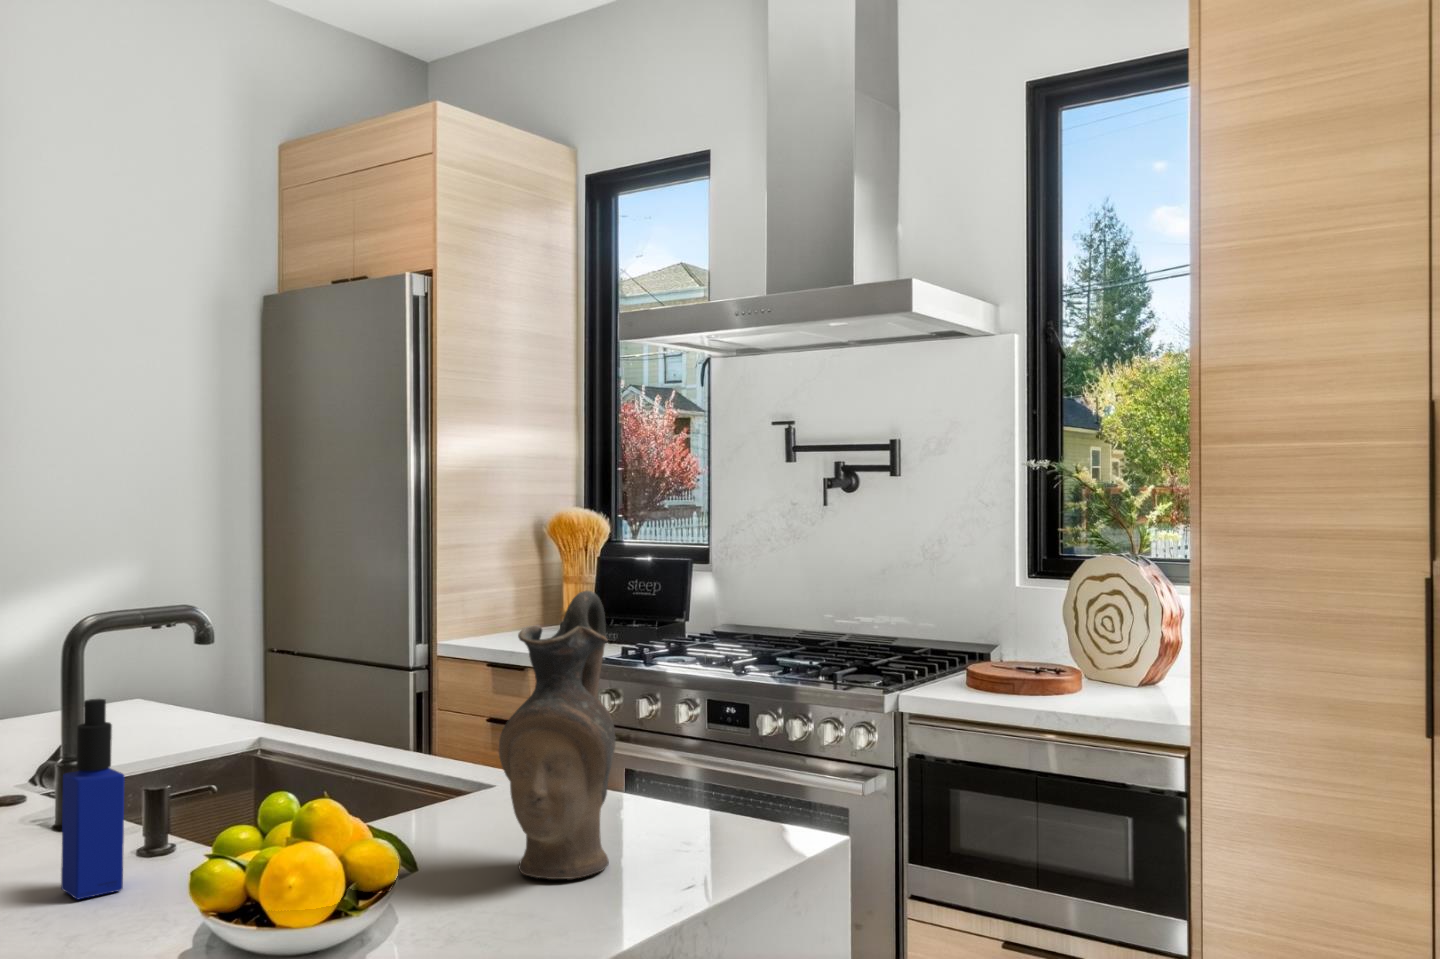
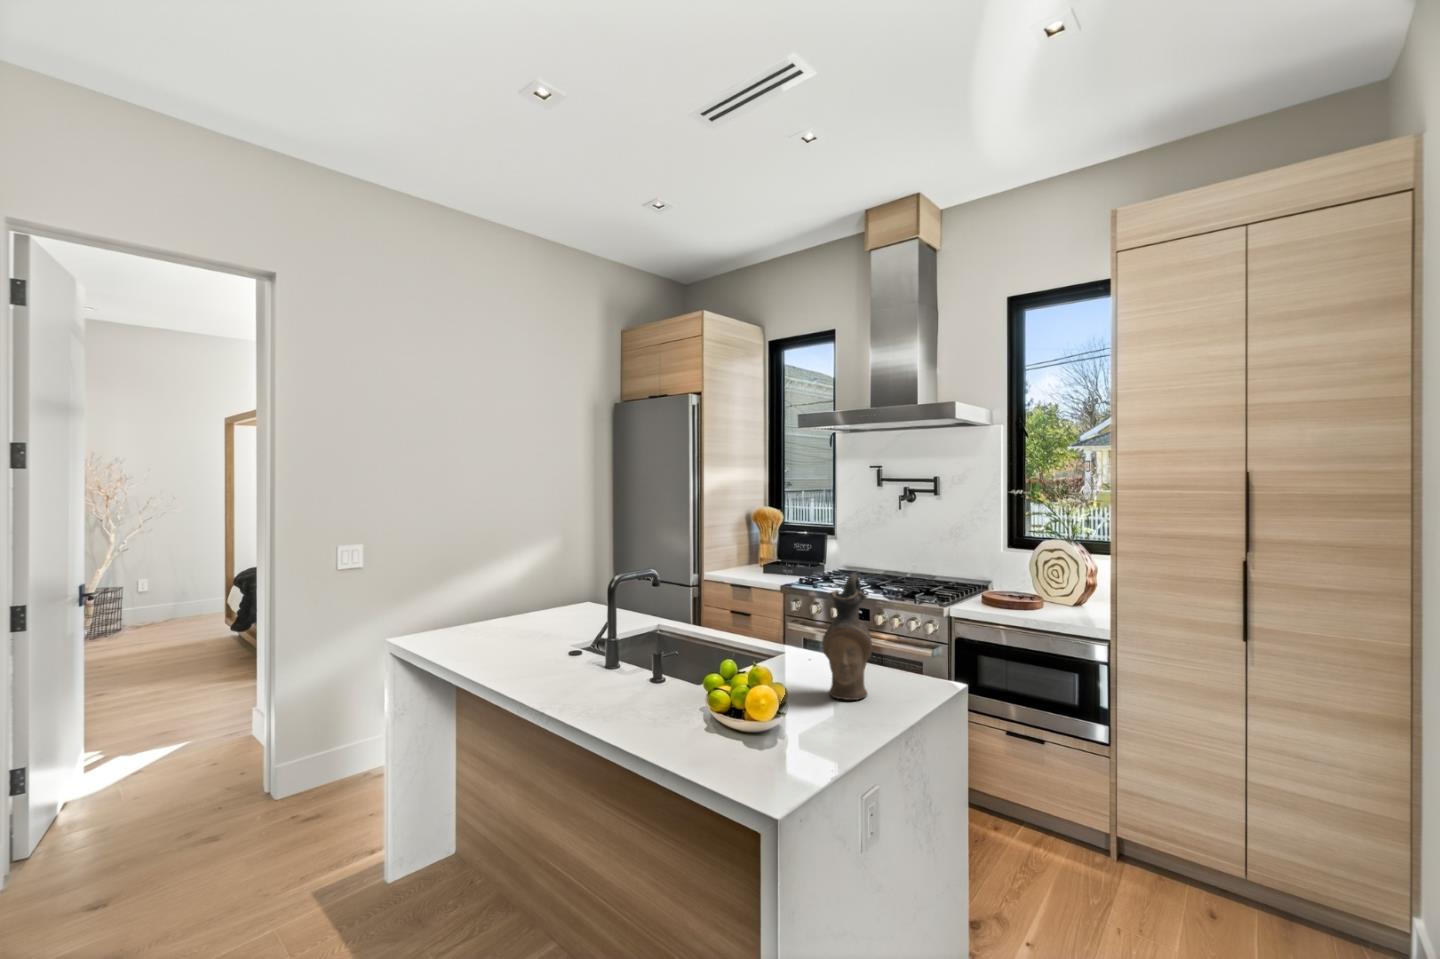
bottle: present [61,699,125,900] -> none [641,618,666,702]

